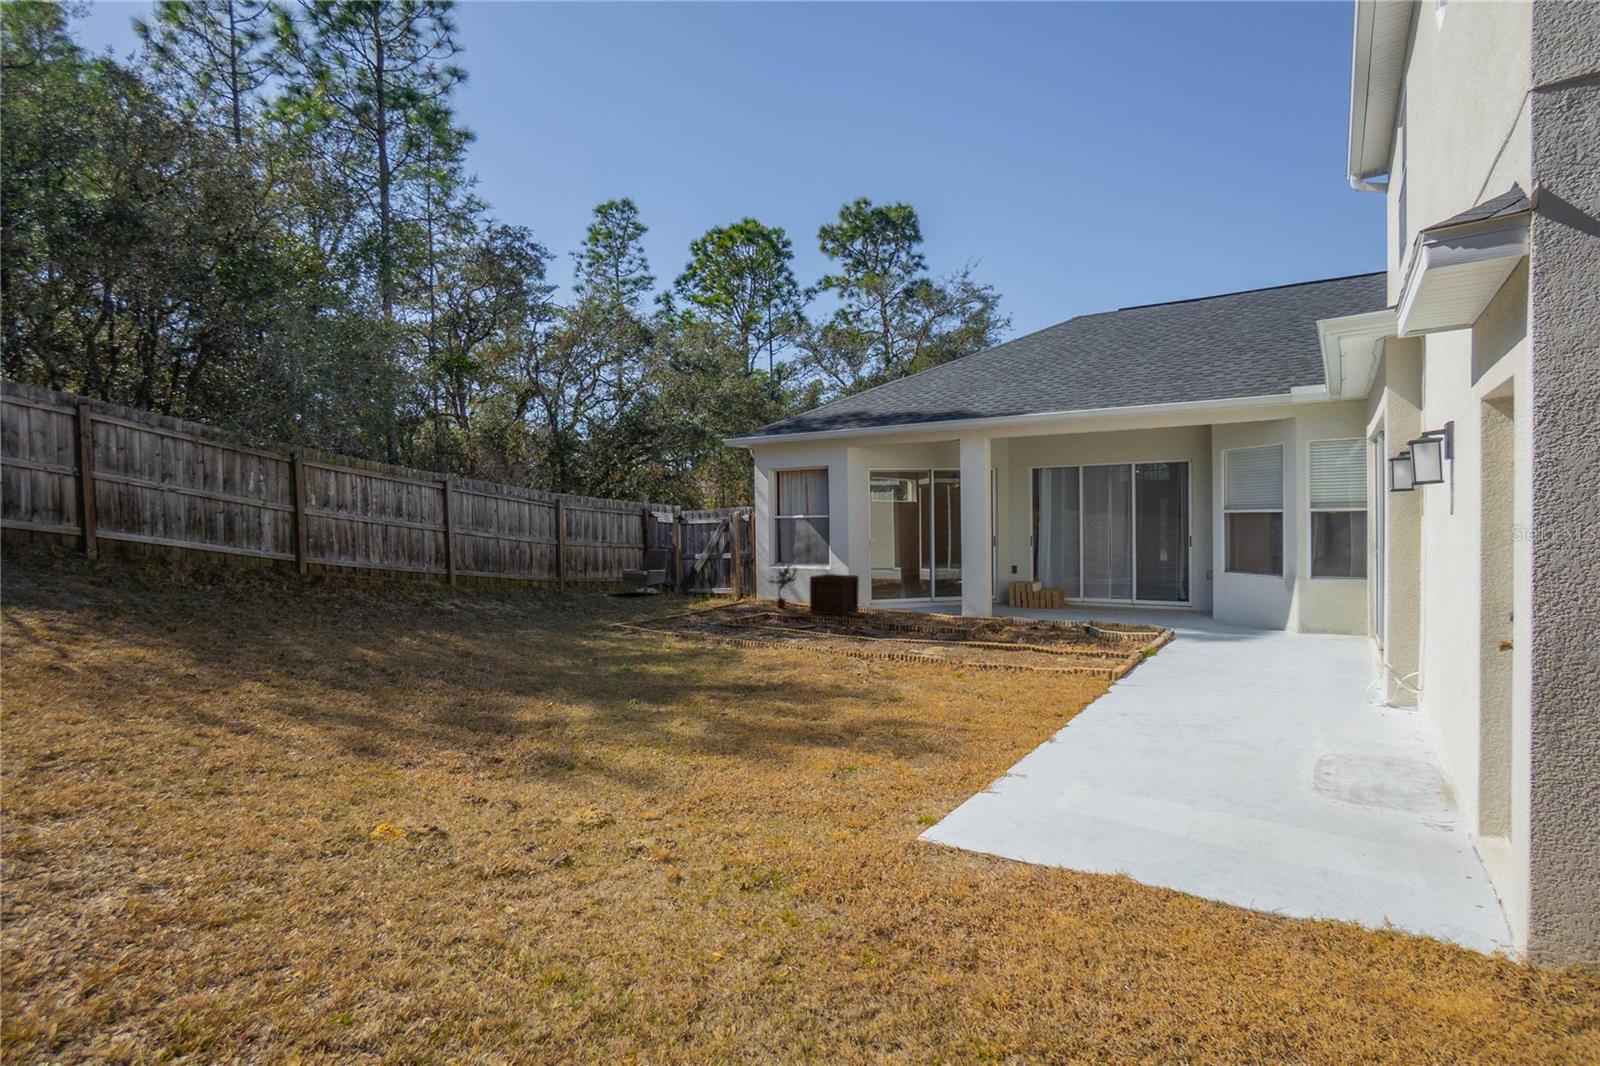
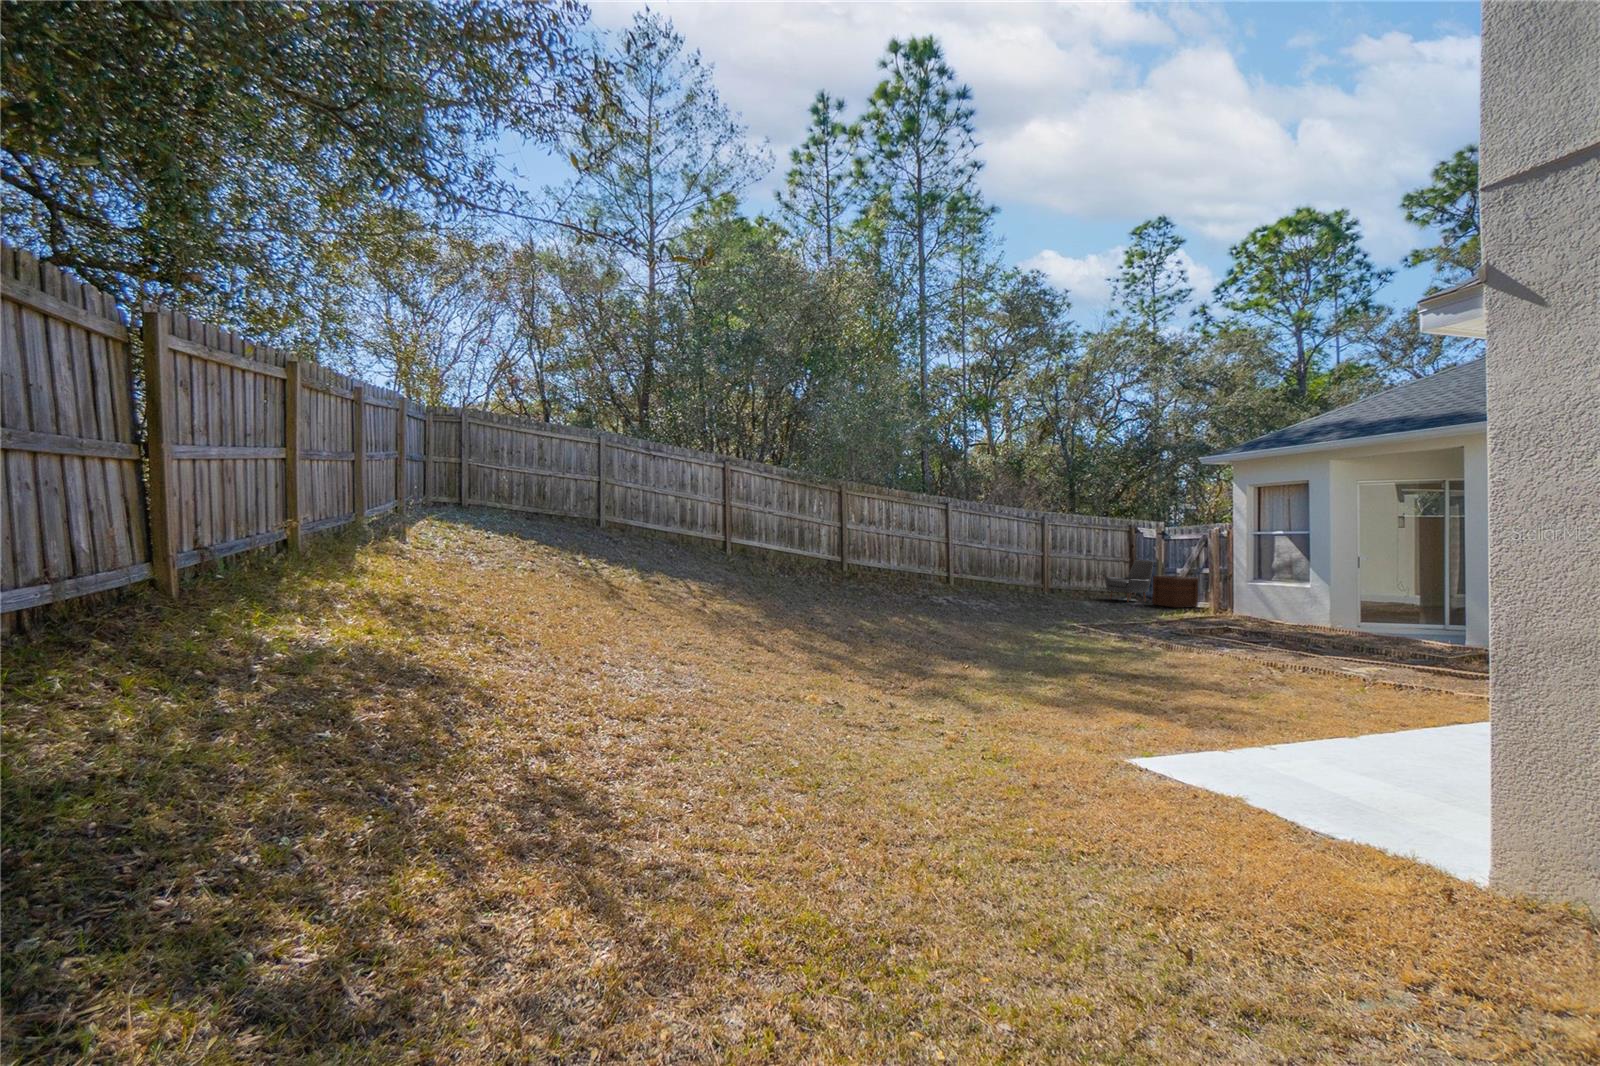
potted tree: present [769,561,796,608] -> none [1238,576,1273,623]
wooden crate: present [810,574,859,615] -> present [1152,576,1199,608]

